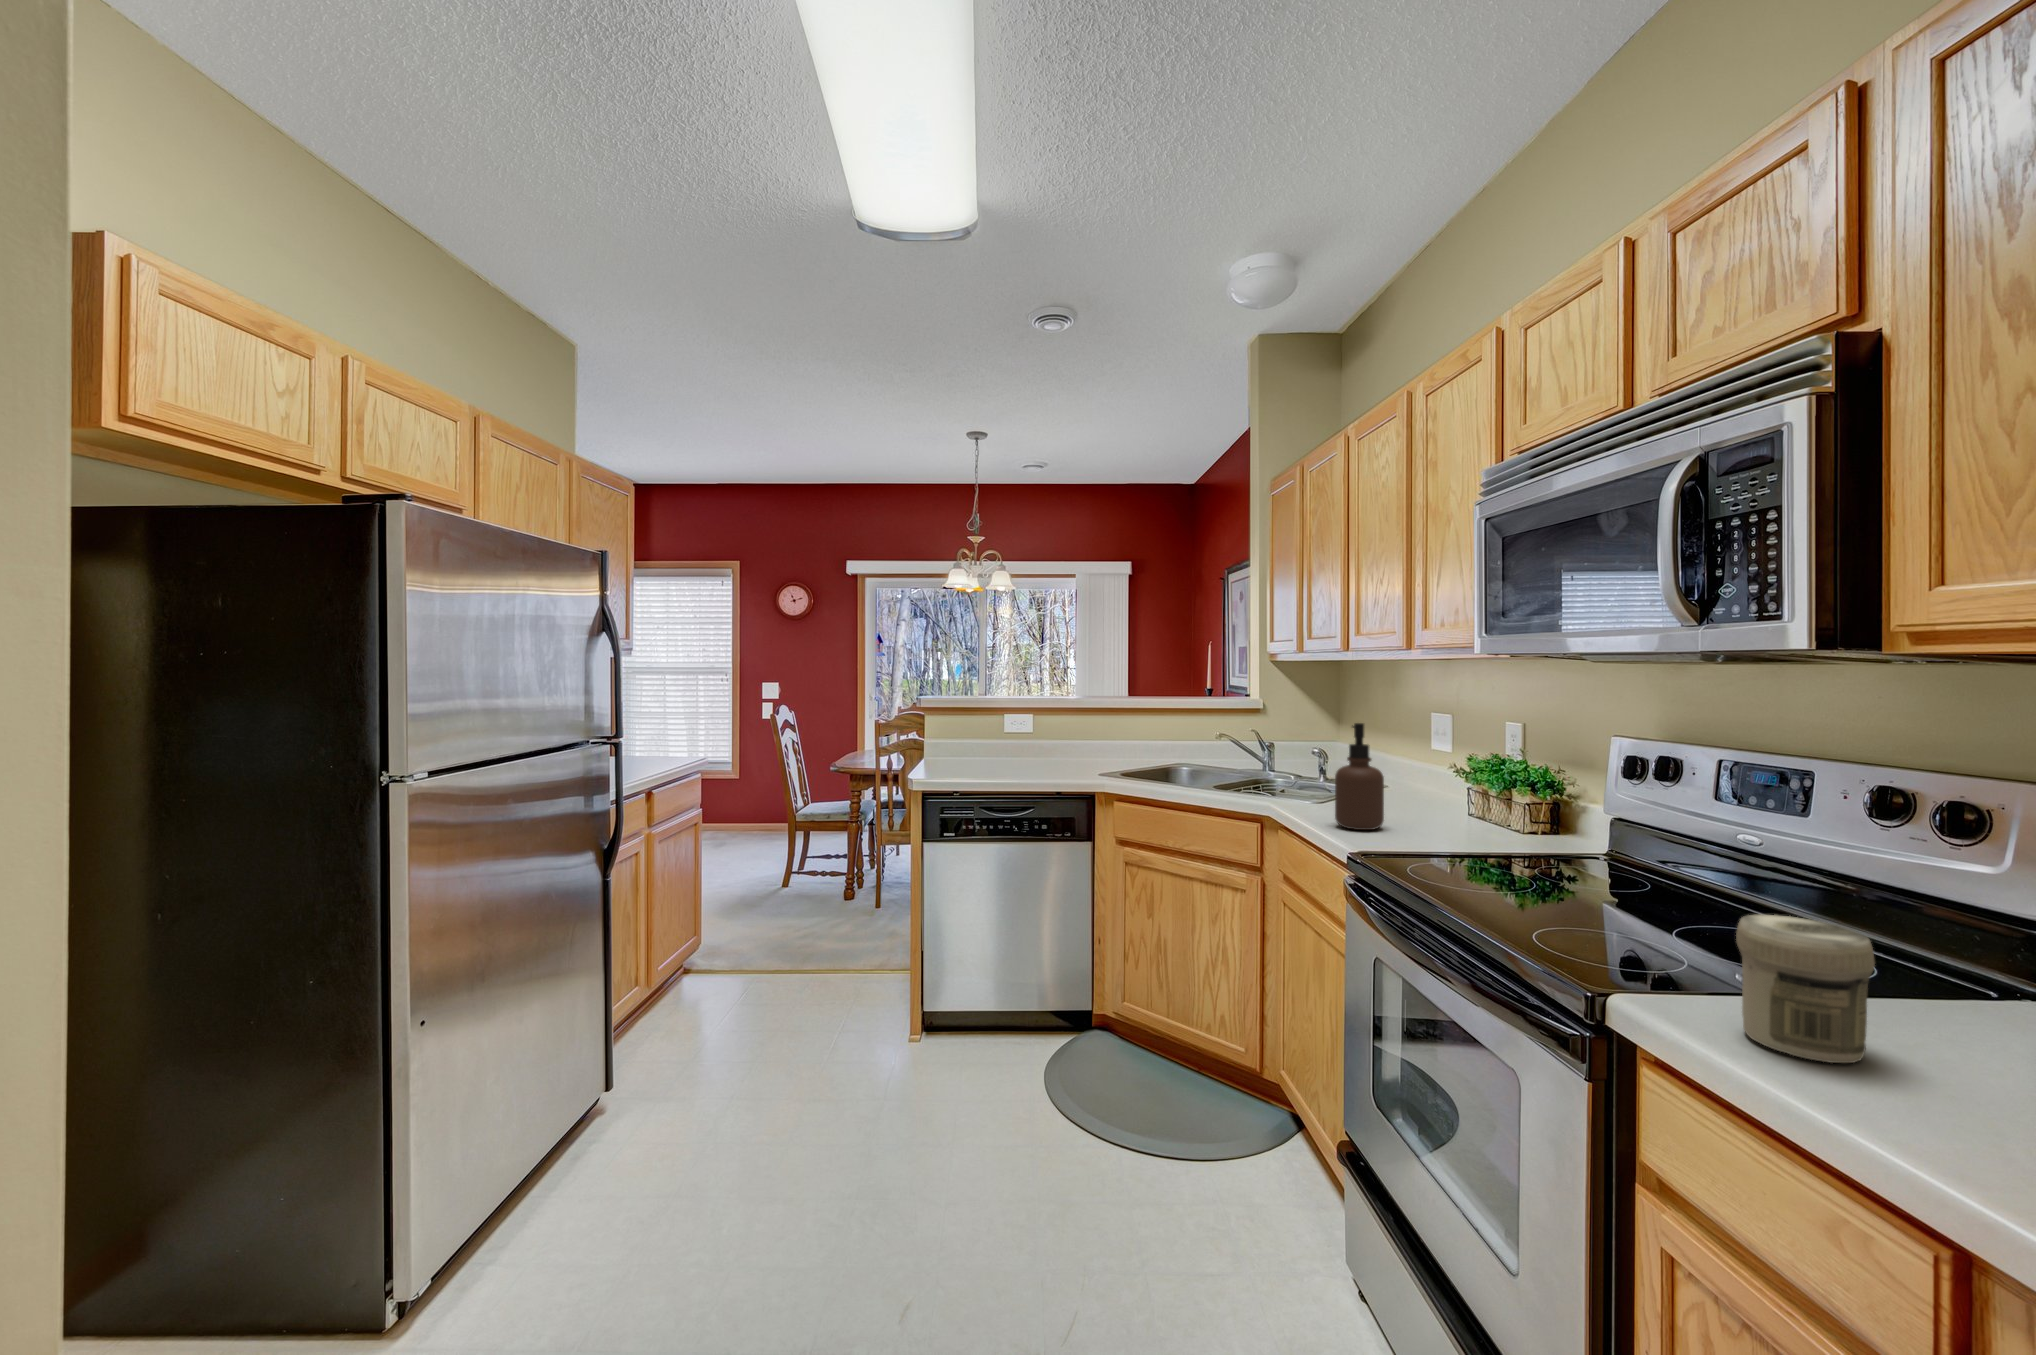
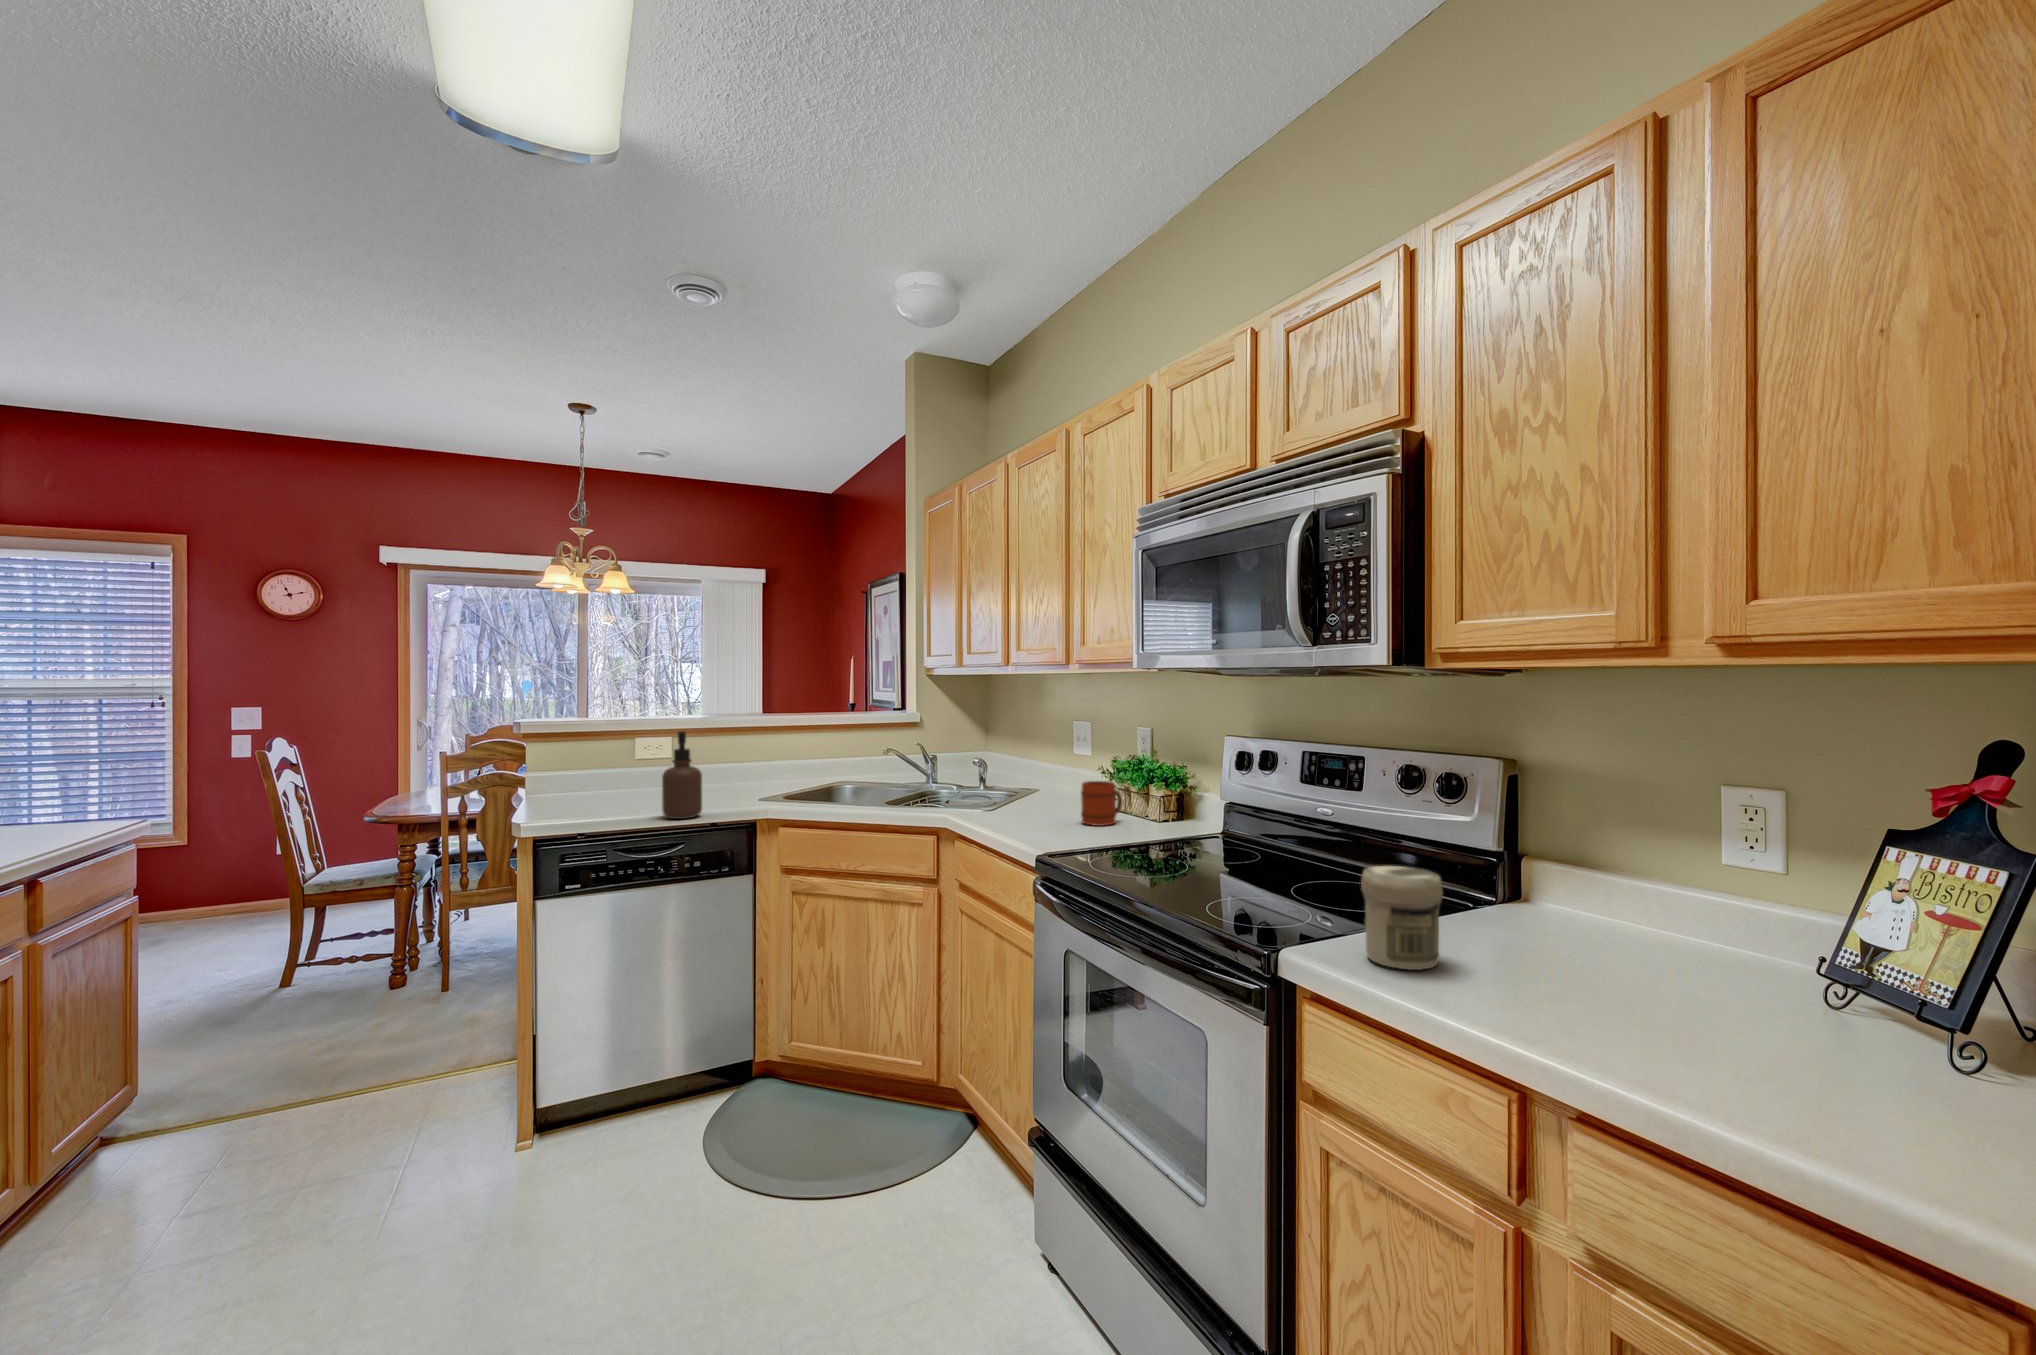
soap dispenser: present [1335,723,1384,830] -> present [662,731,702,819]
mug: none [1420,778,1472,828] -> present [1081,781,1122,826]

